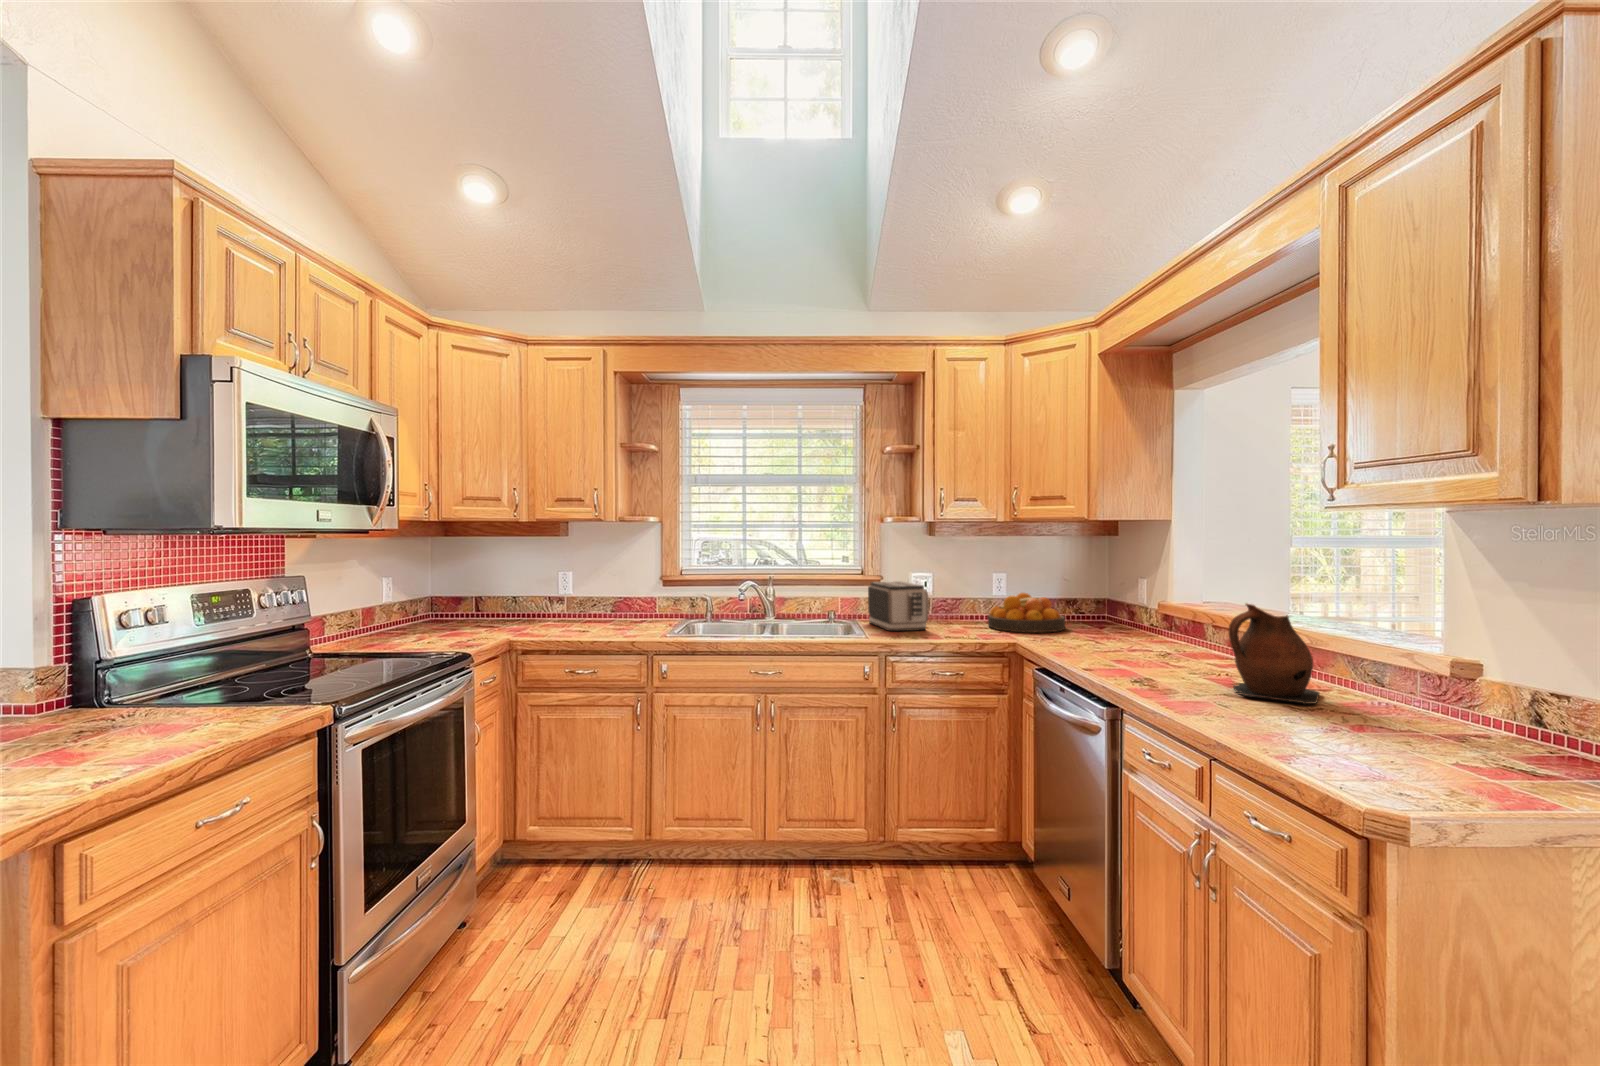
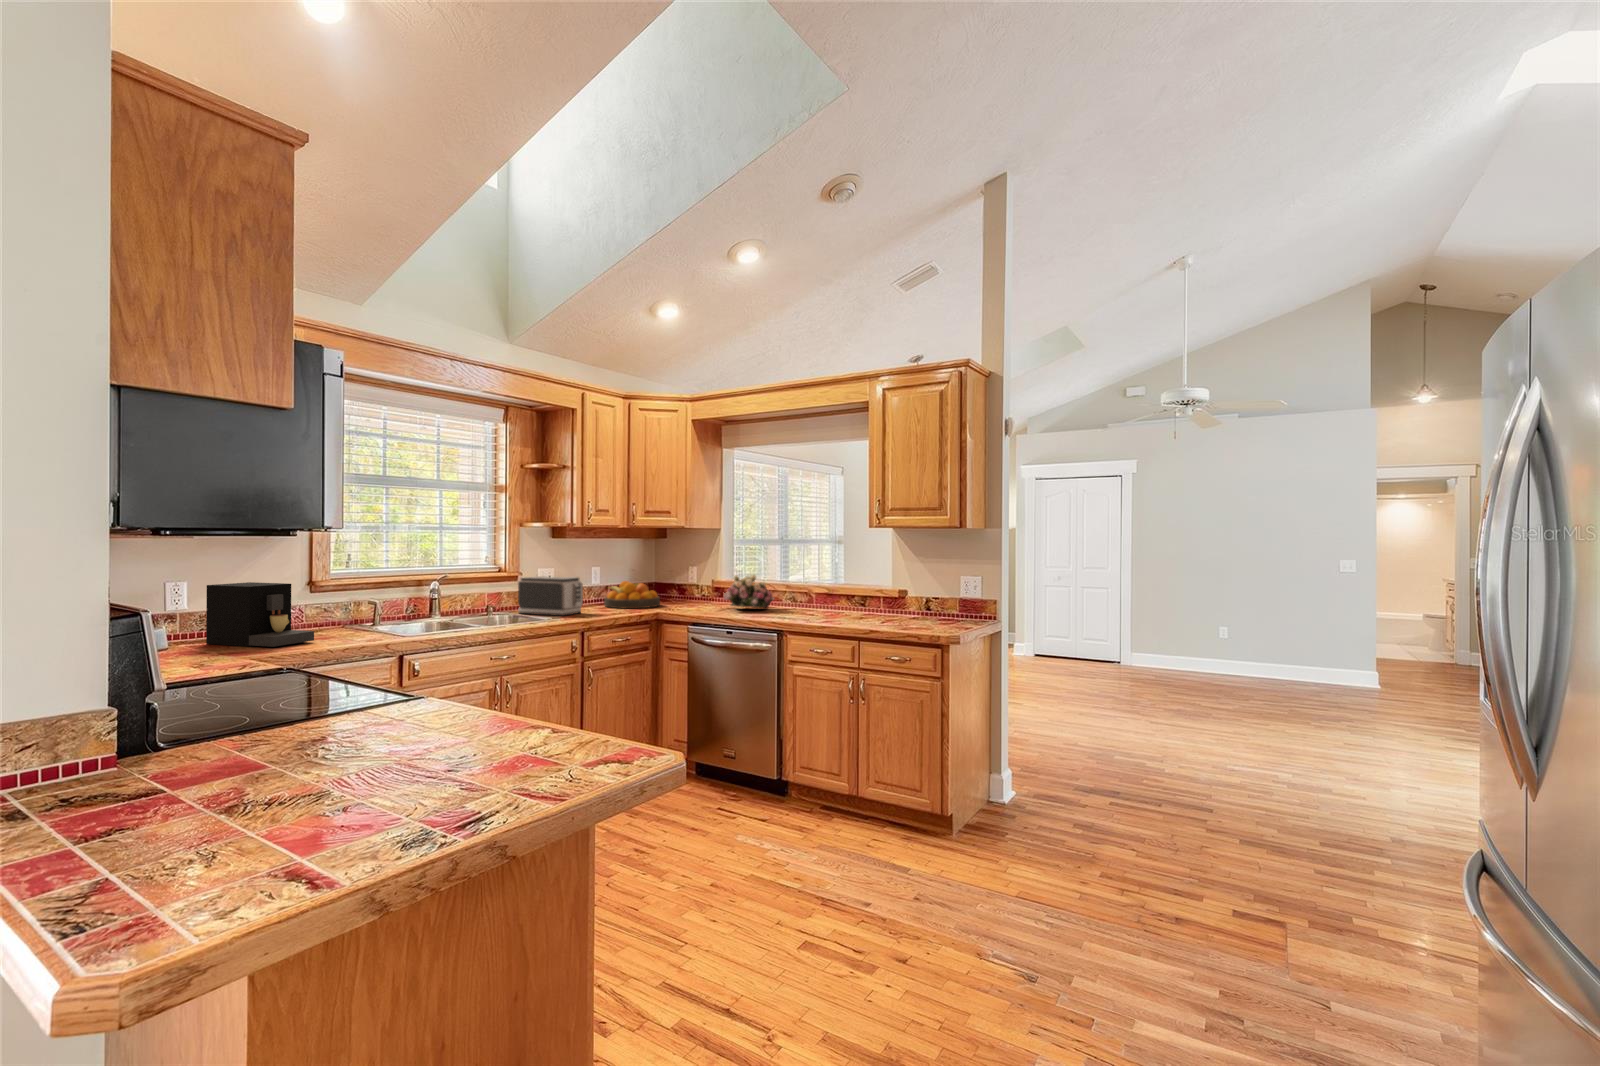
coffee maker: none [571,575,612,632] -> present [206,582,314,647]
flower arrangement: none [1110,595,1215,659] -> present [724,575,774,608]
ceramic pitcher: present [1229,603,1320,705] -> none [808,573,848,617]

